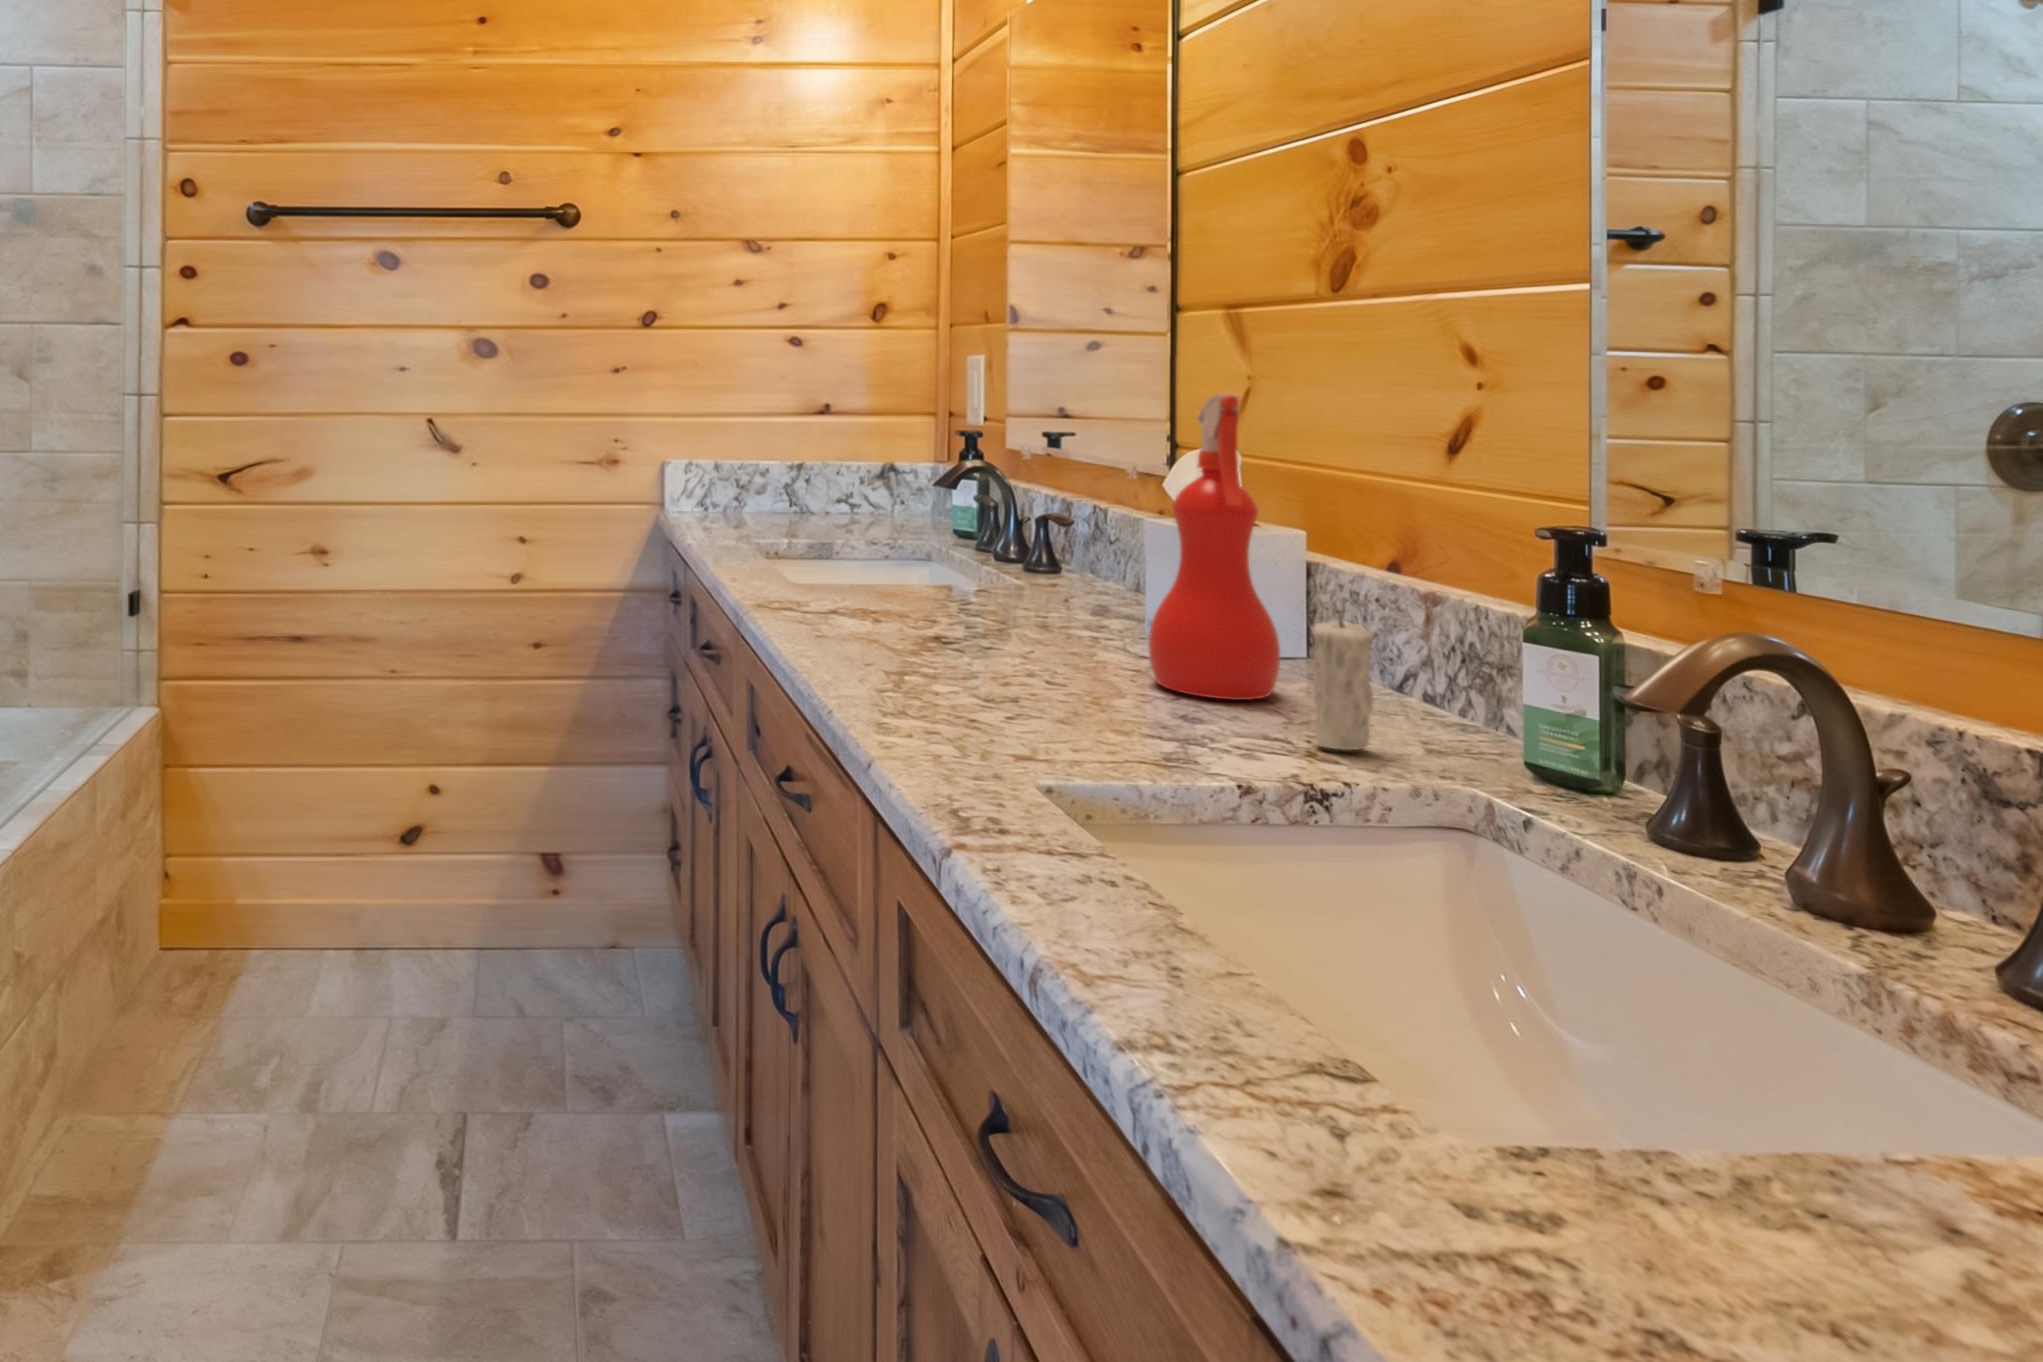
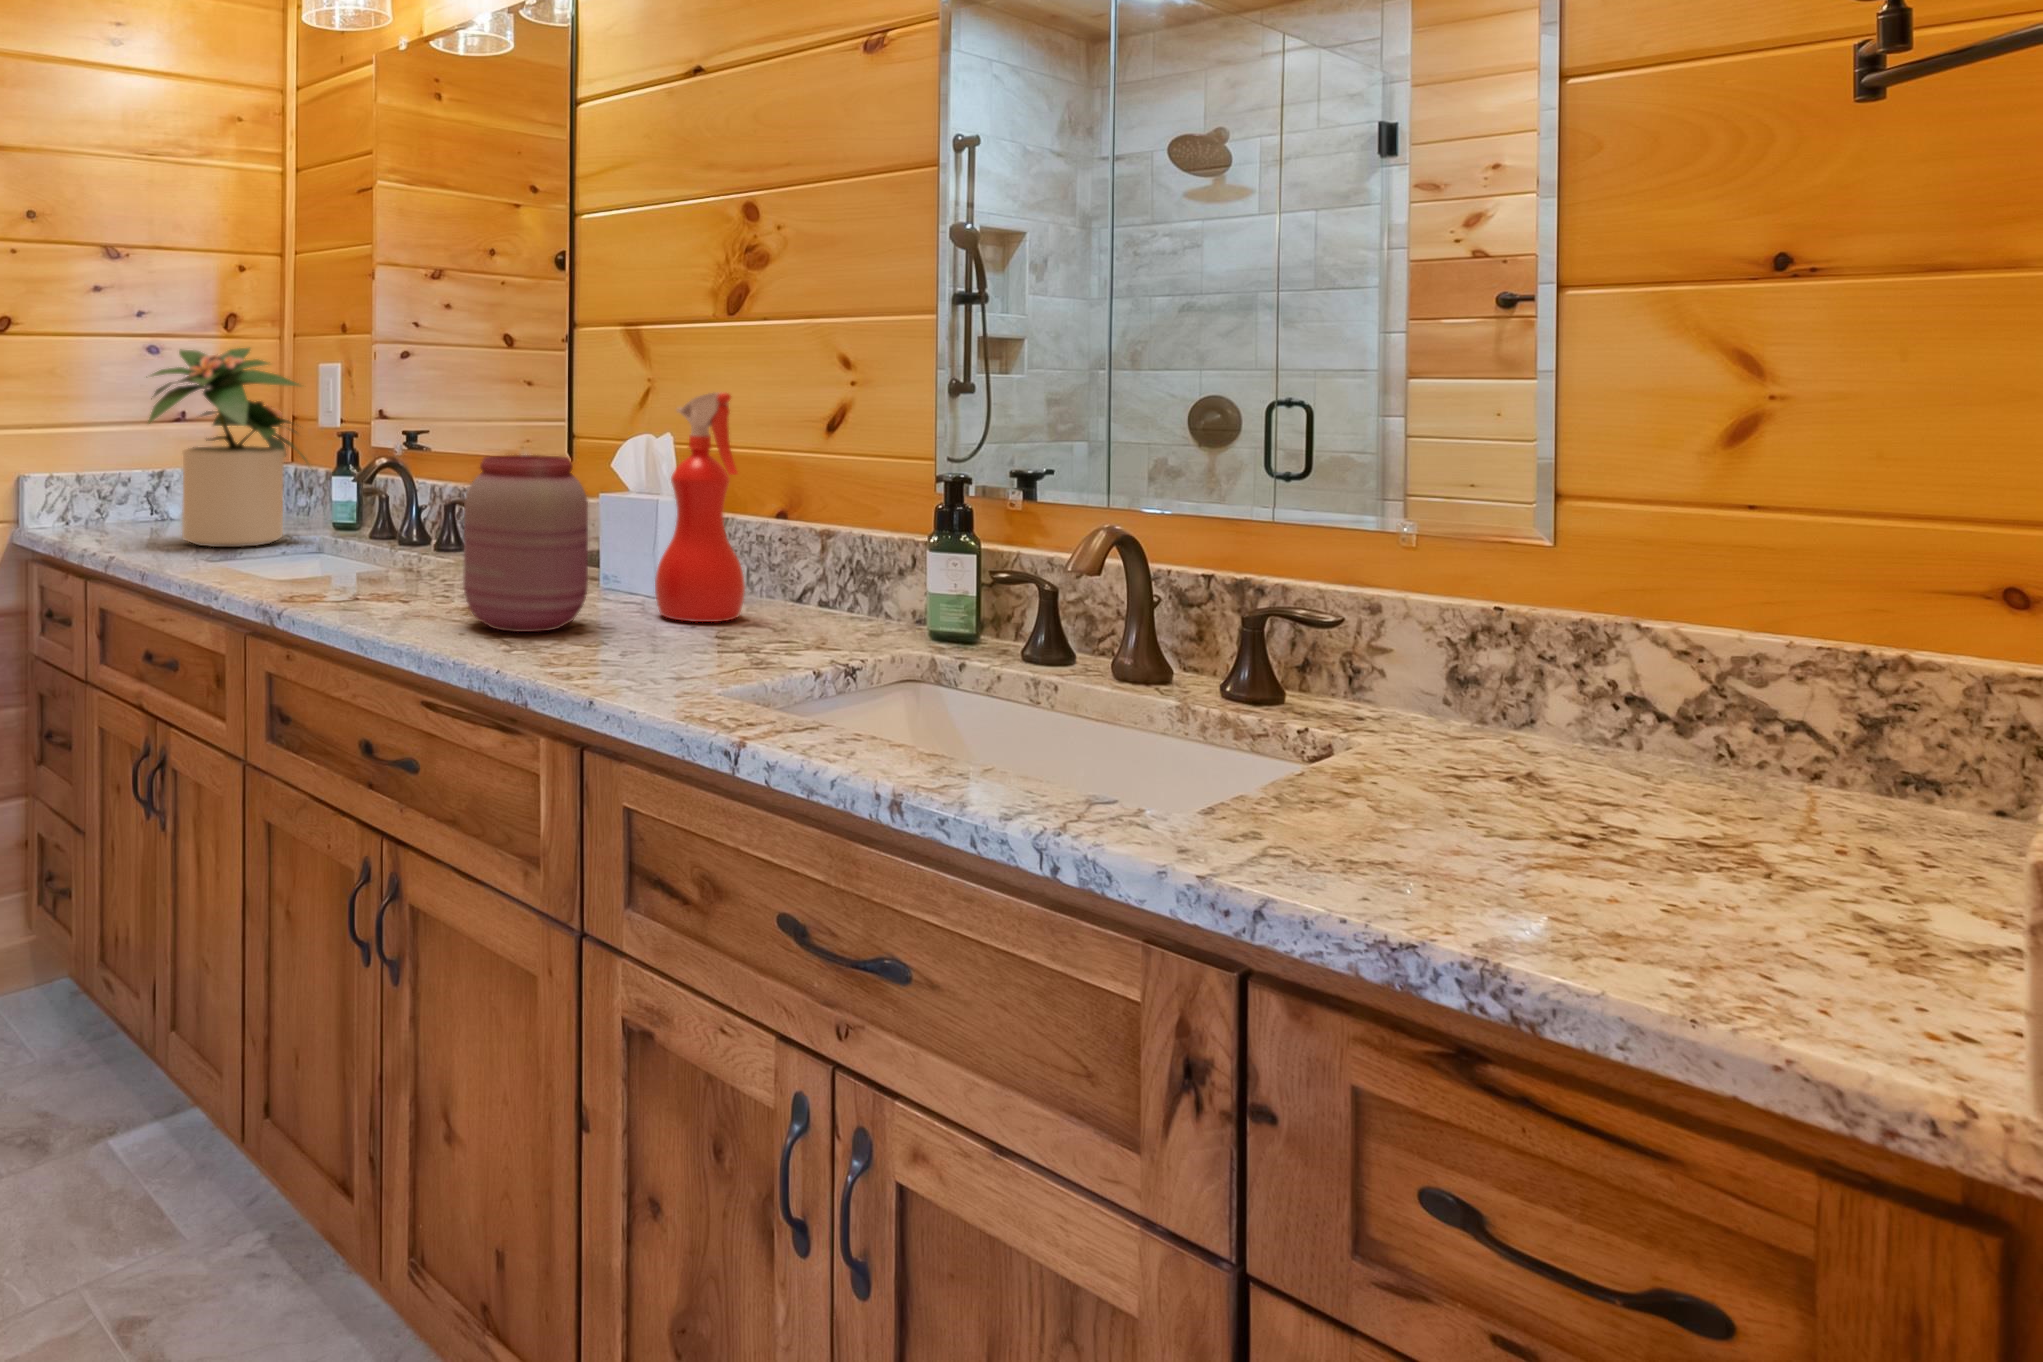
potted plant: none [730,339,912,545] -> present [149,348,307,547]
jar: none [883,464,1039,677] -> present [463,455,588,632]
candle: present [1313,616,1373,750] -> none [804,534,840,641]

